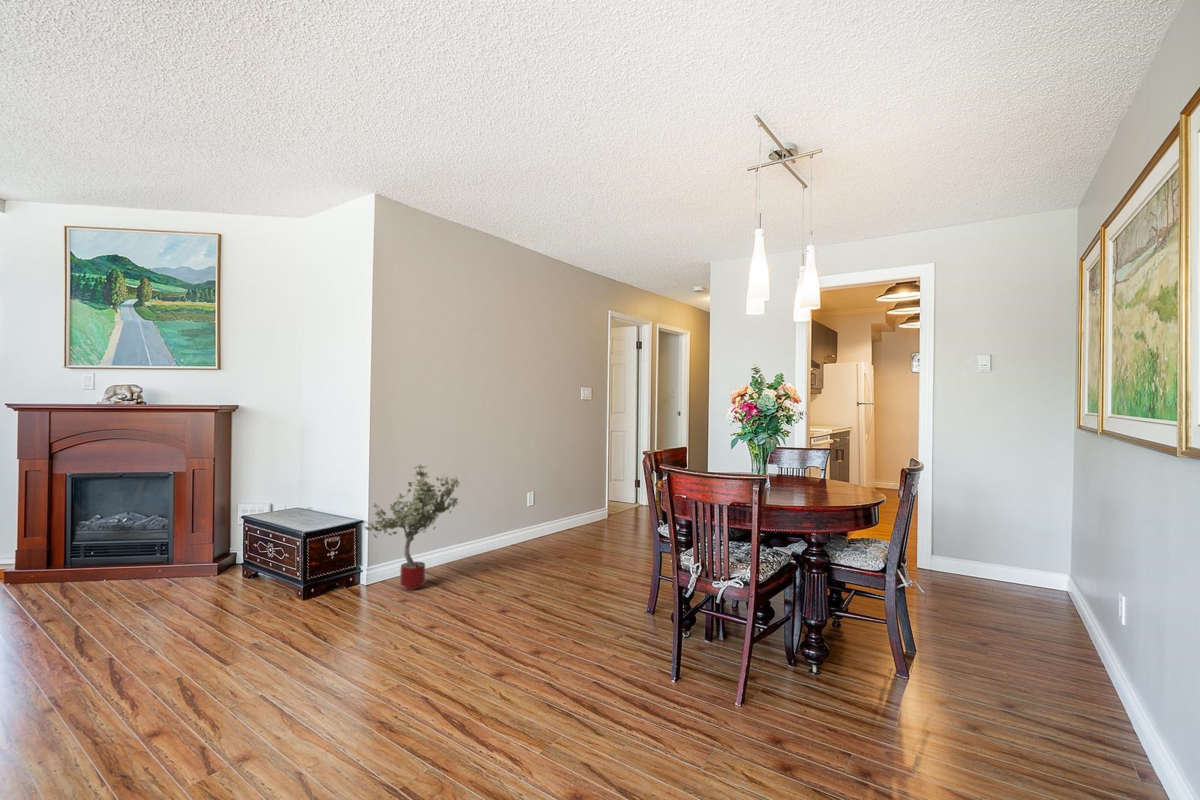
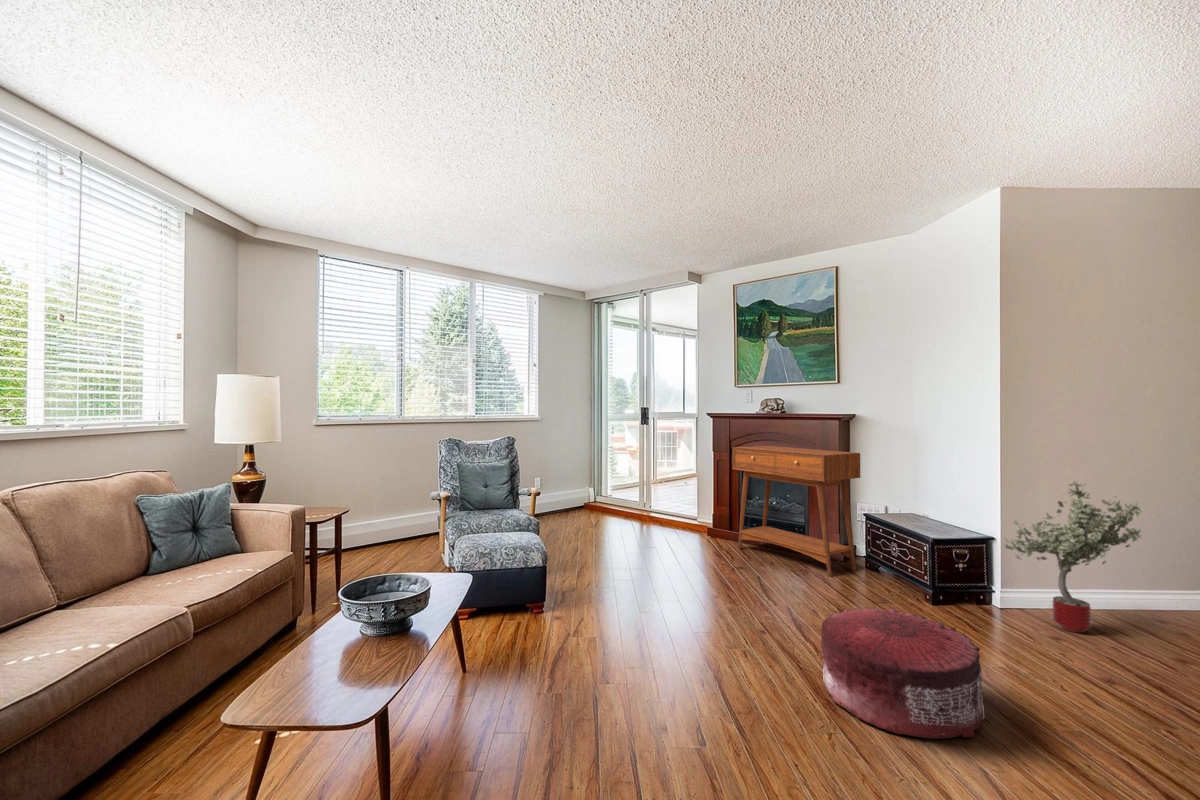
console table: none [50,447,238,598] -> present [732,446,860,577]
pouf: none [145,614,319,748] -> present [821,608,985,739]

